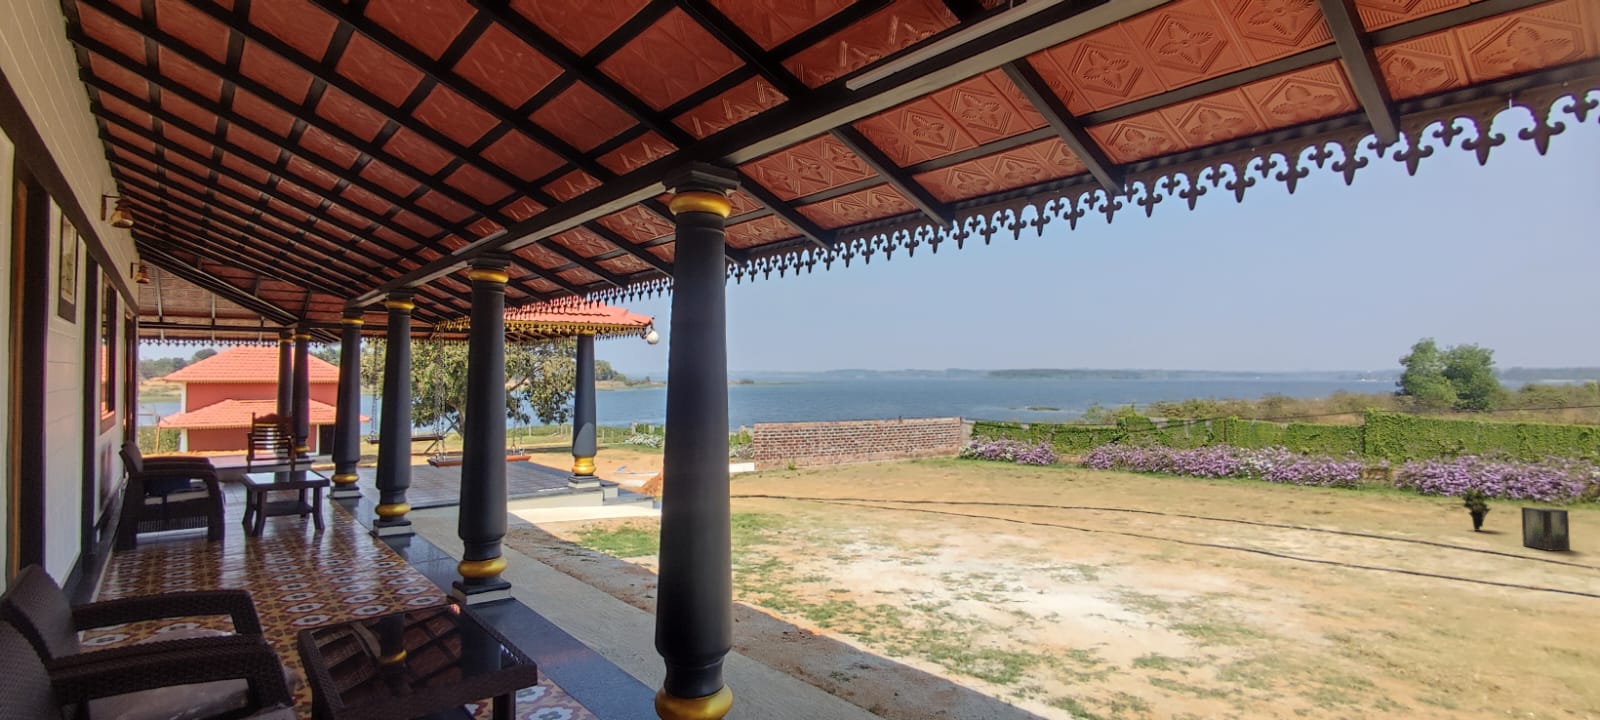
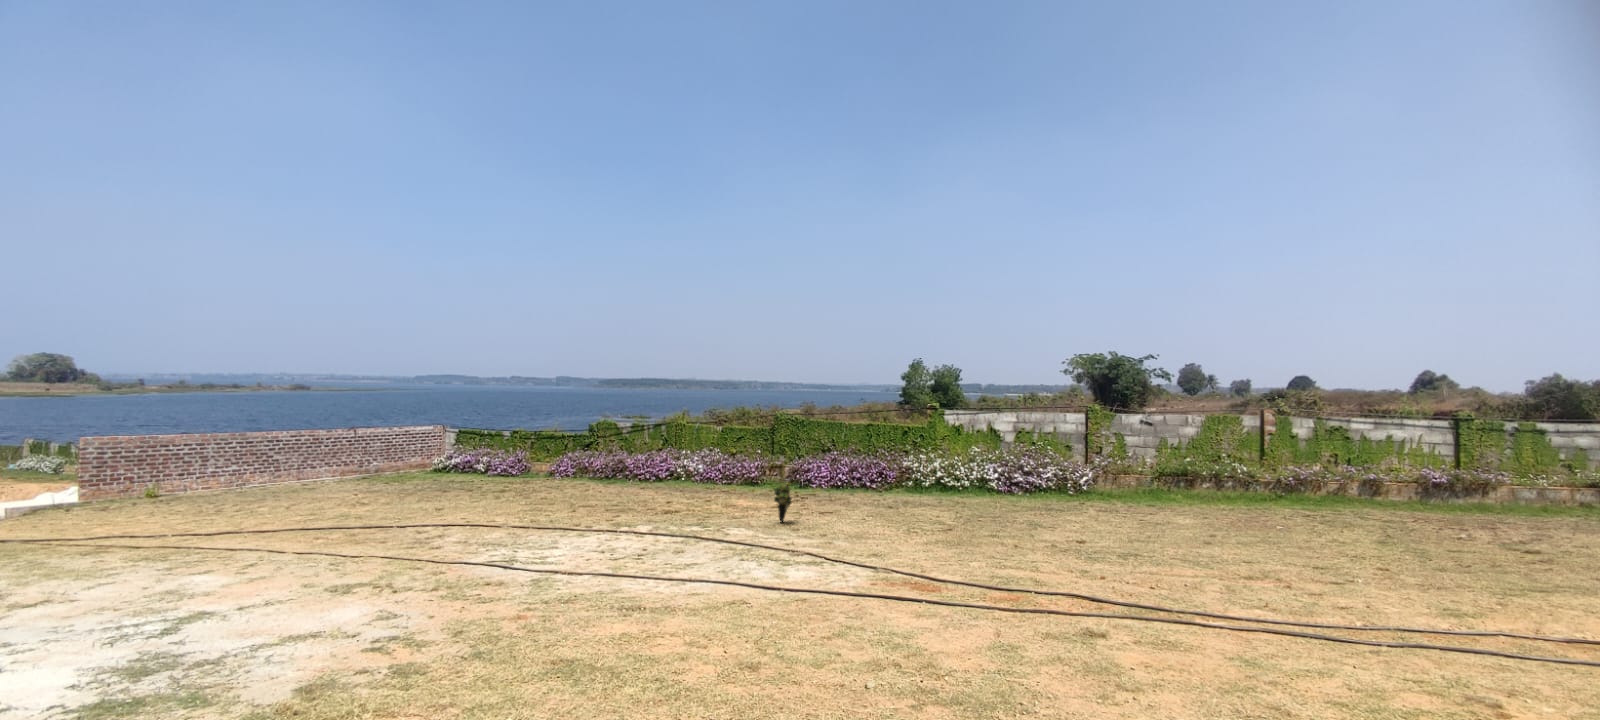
storage box: present [1521,507,1570,551] -> none [792,498,822,539]

